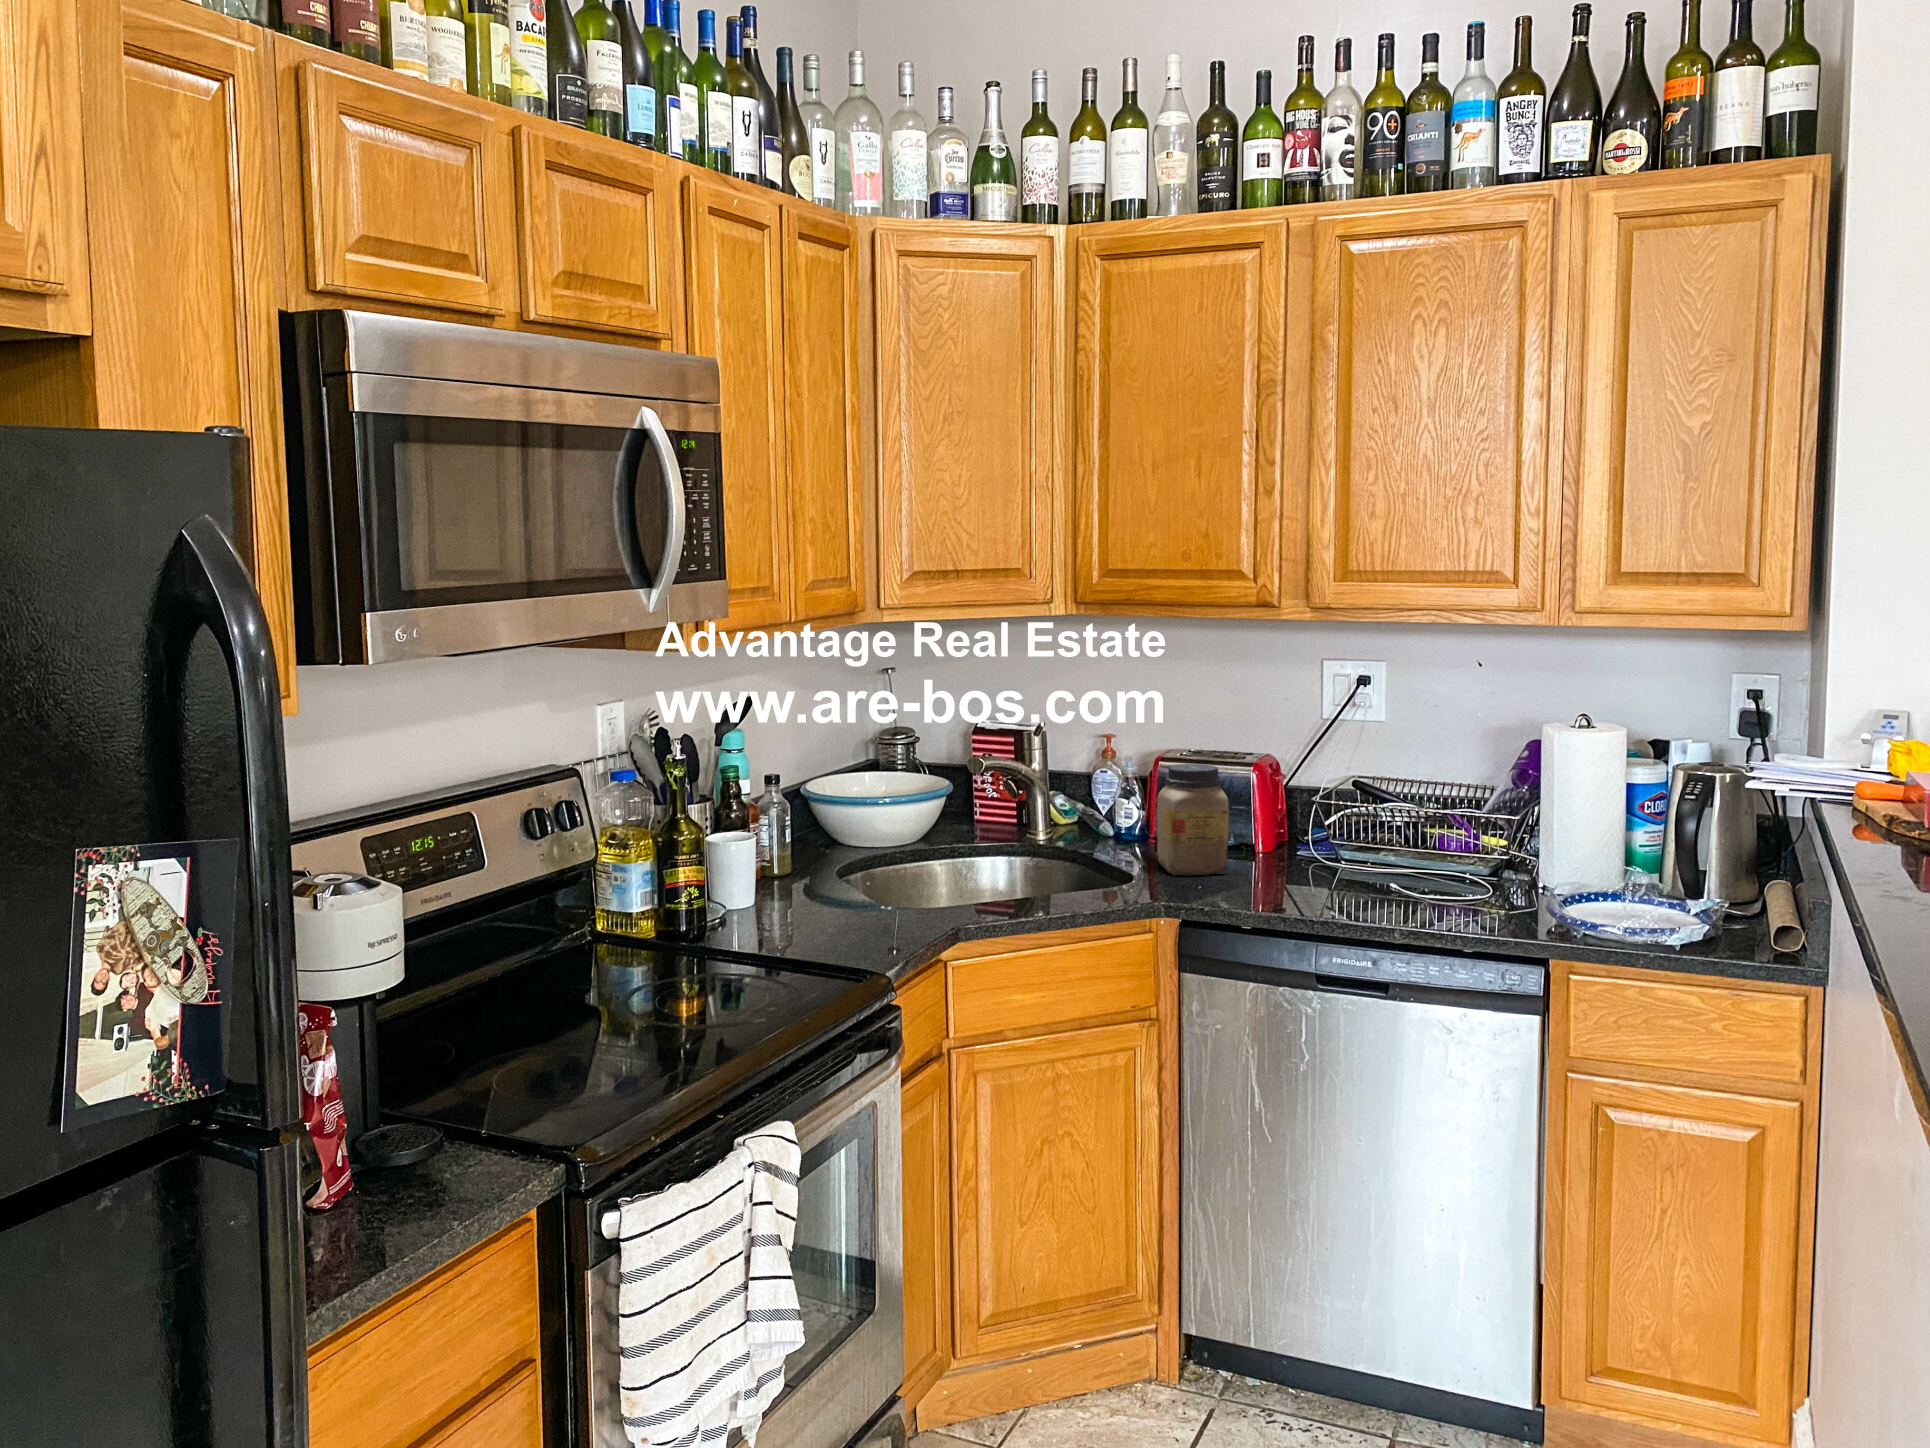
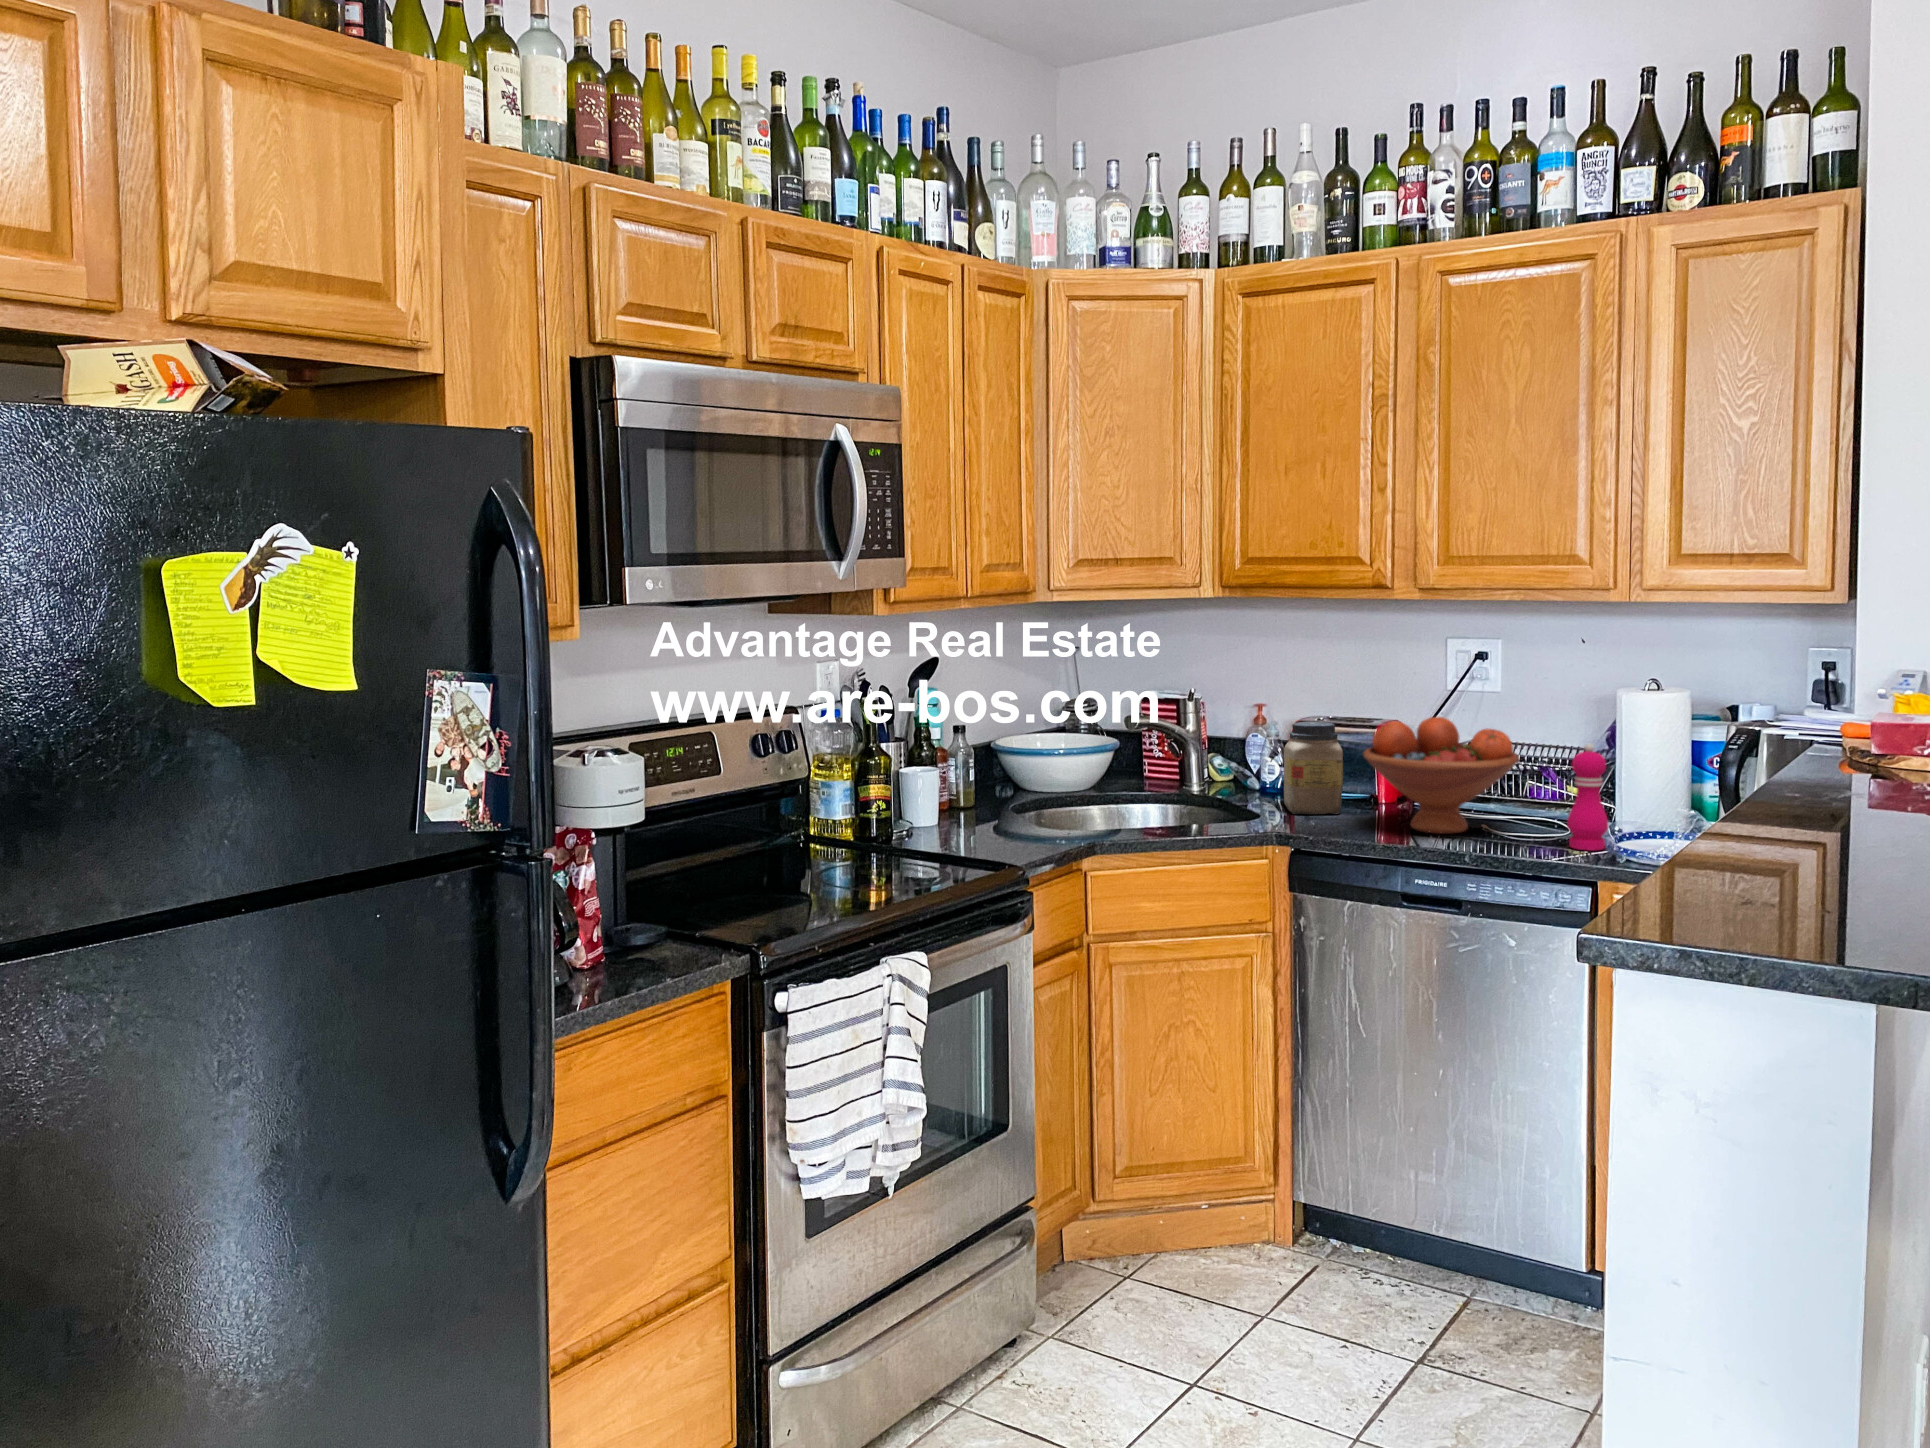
fruit bowl: none [1263,760,1443,902] -> present [1363,717,1519,834]
pepper mill: none [1505,797,1553,923] -> present [1567,743,1608,851]

